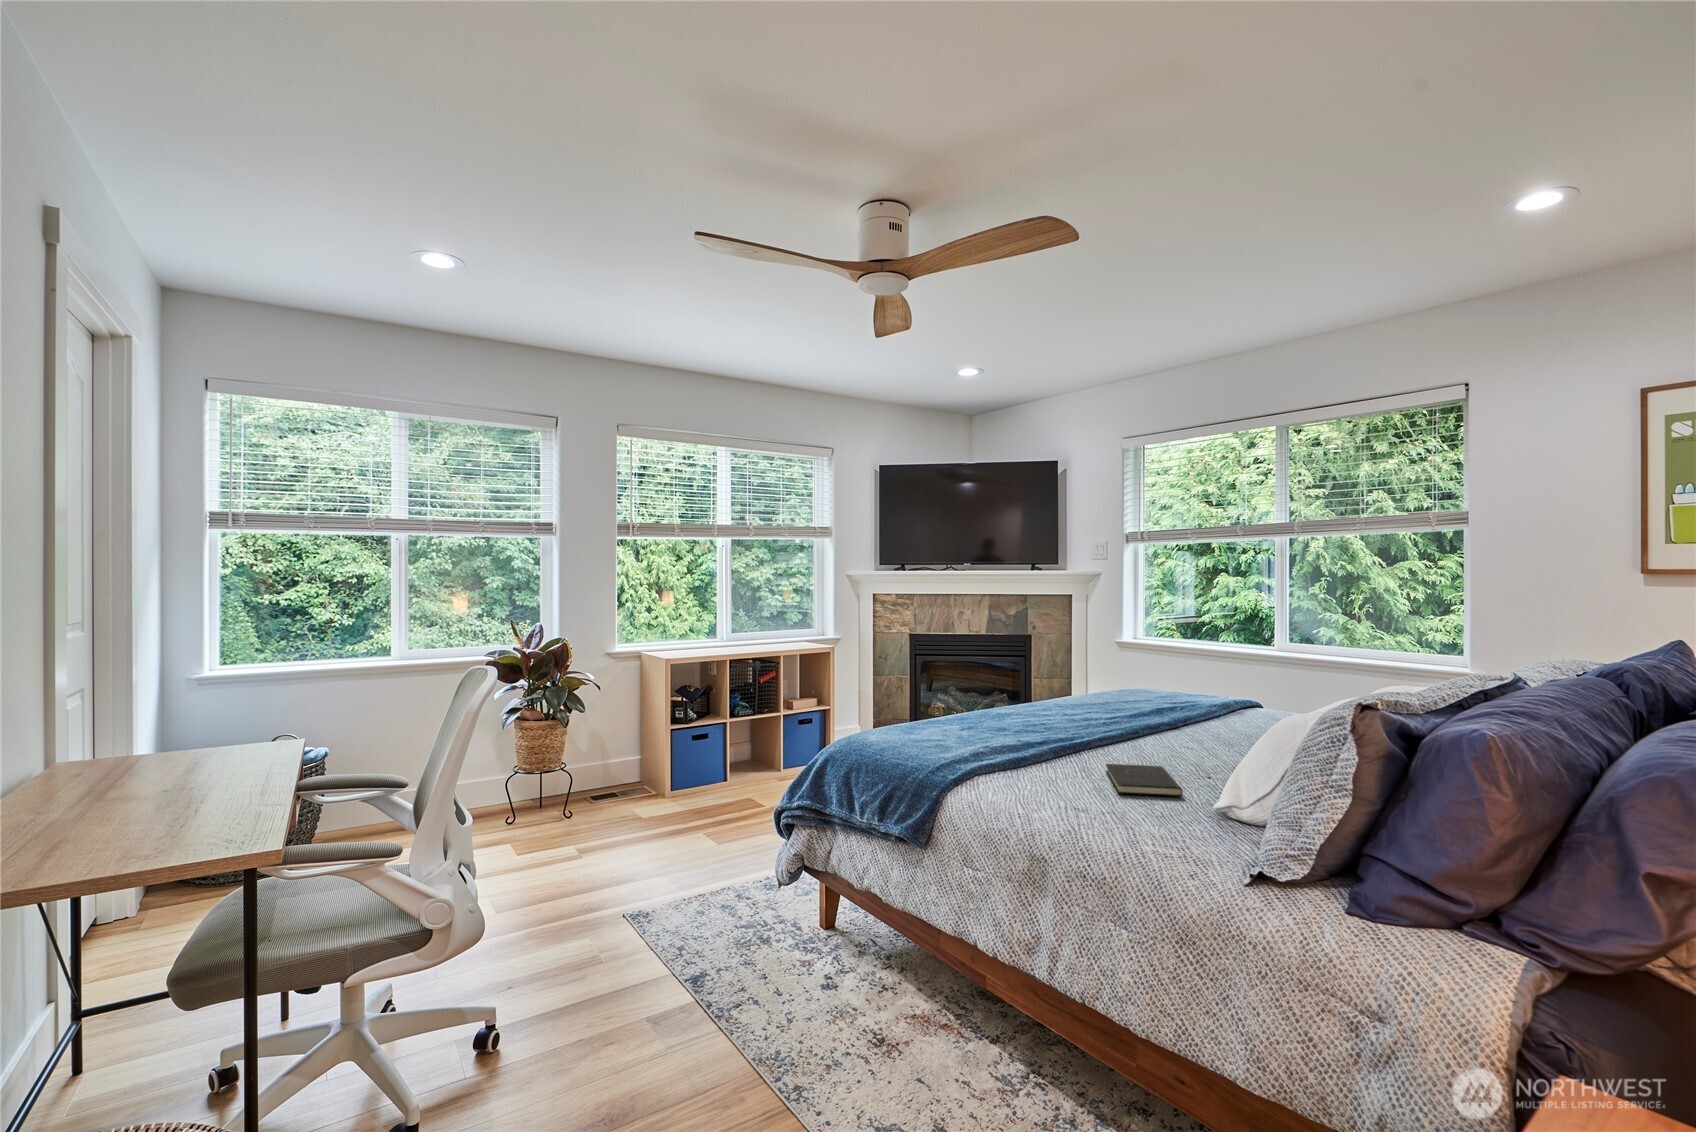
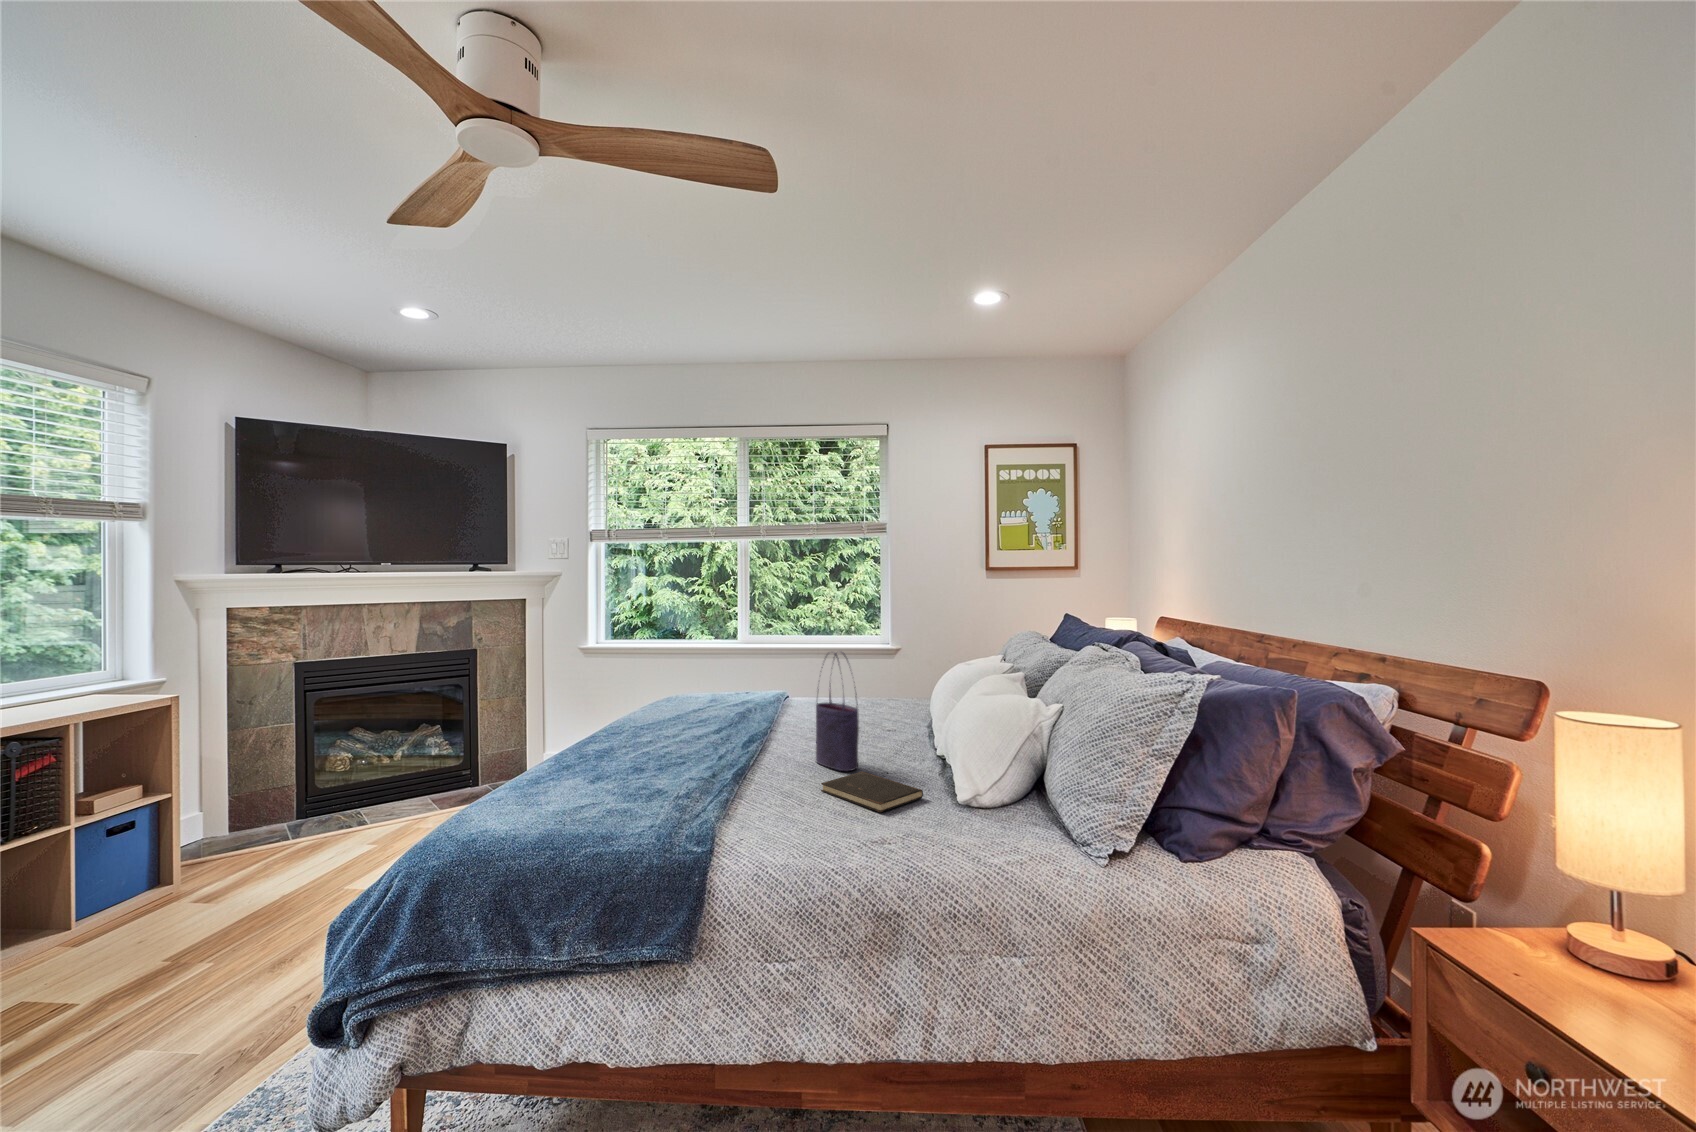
tote bag: none [1147,646,1177,767] -> present [816,653,859,771]

